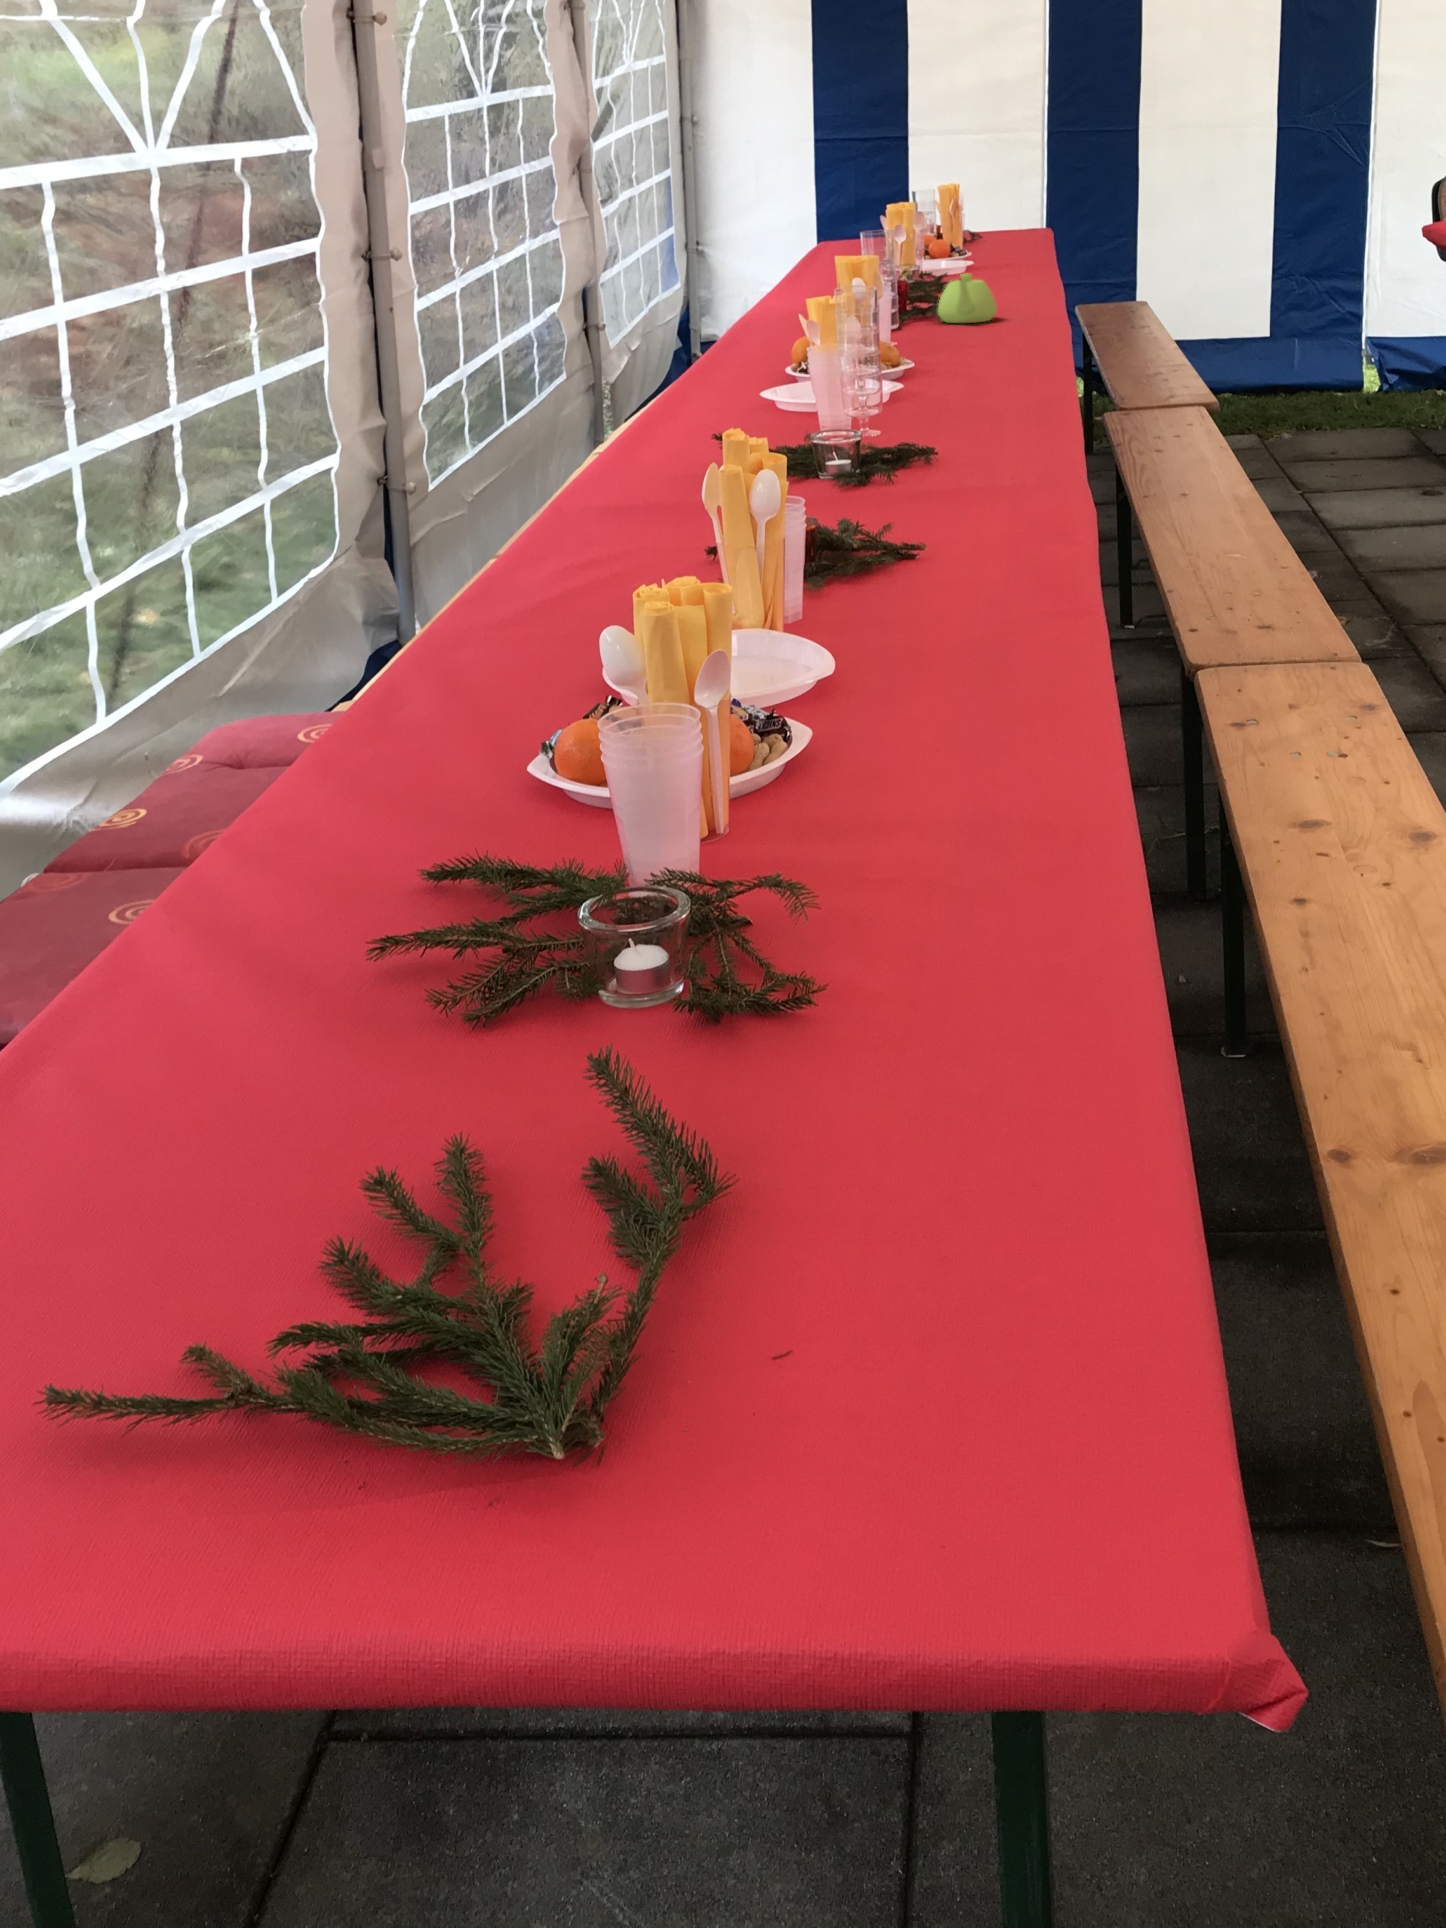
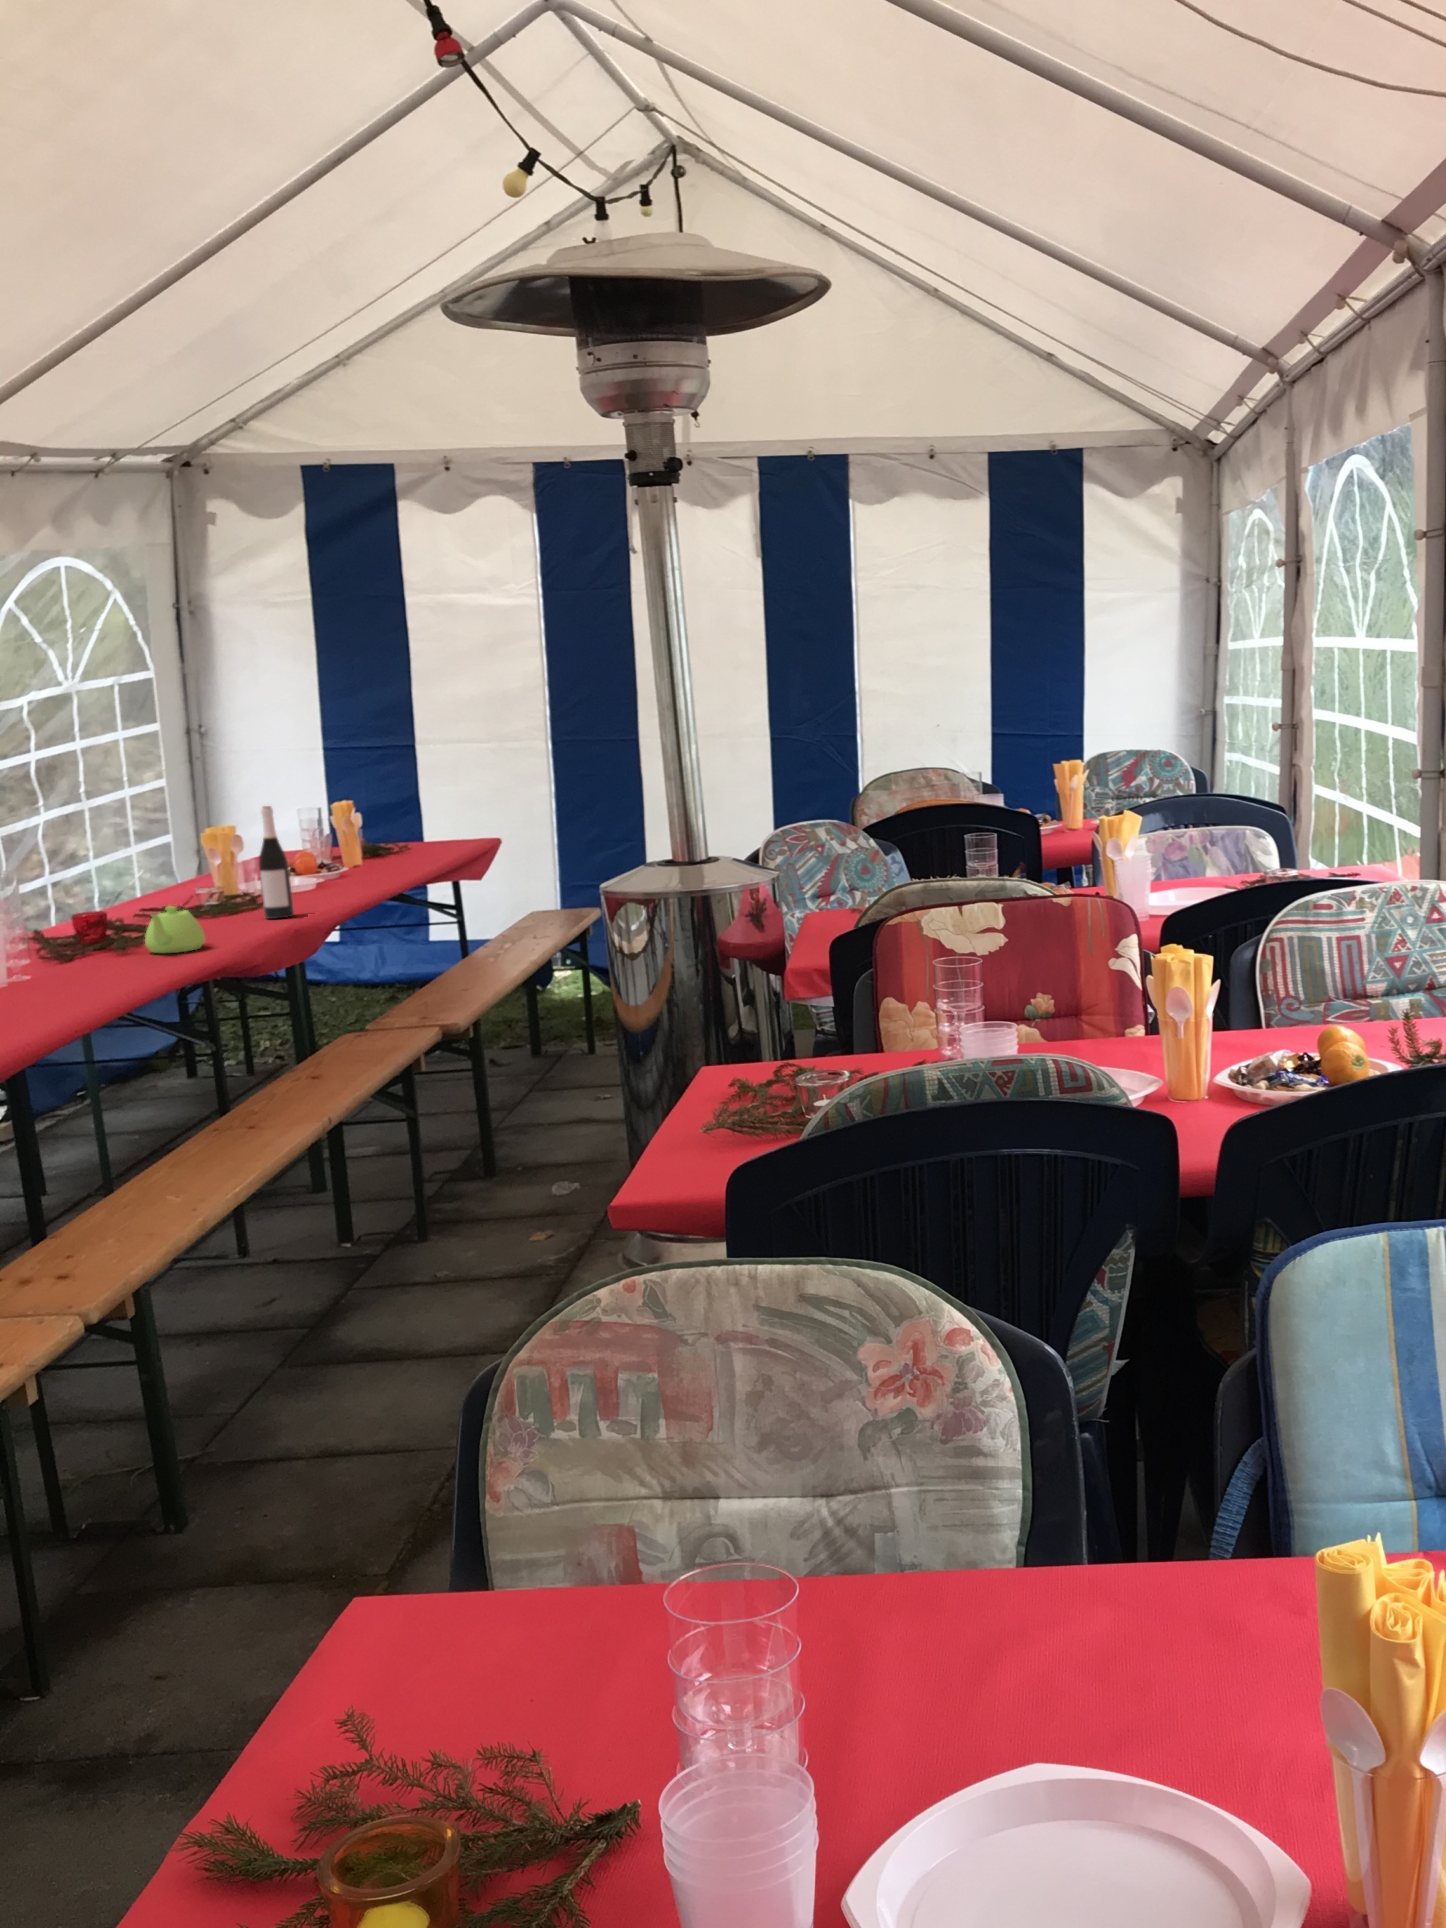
wine bottle: none [991,174,1022,294] -> present [258,806,294,919]

